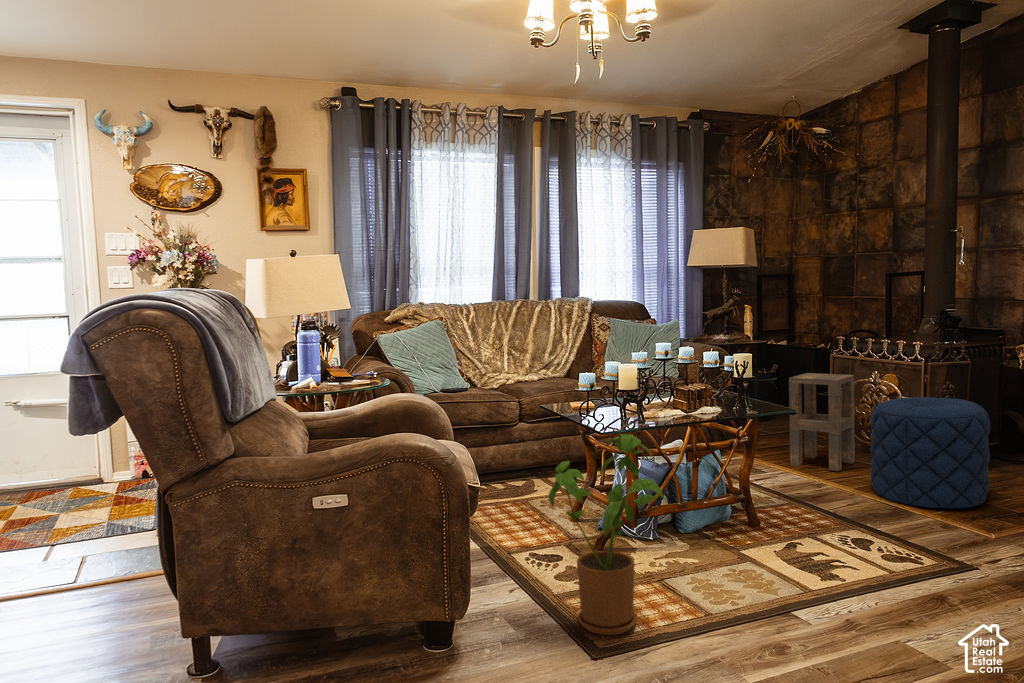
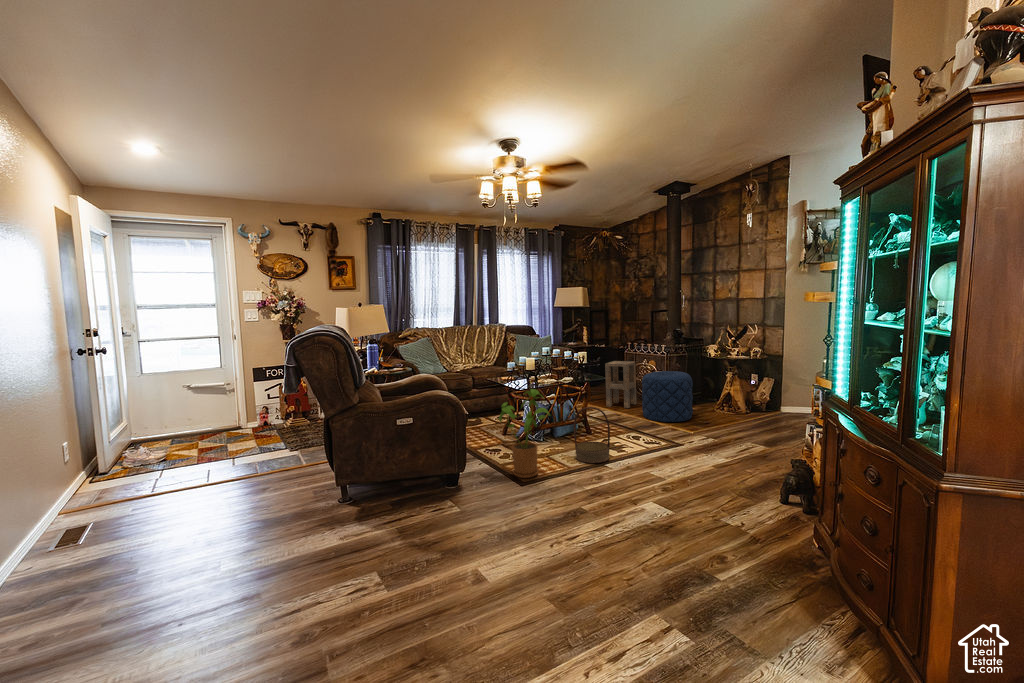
basket: none [720,476,805,605] -> present [574,407,610,463]

